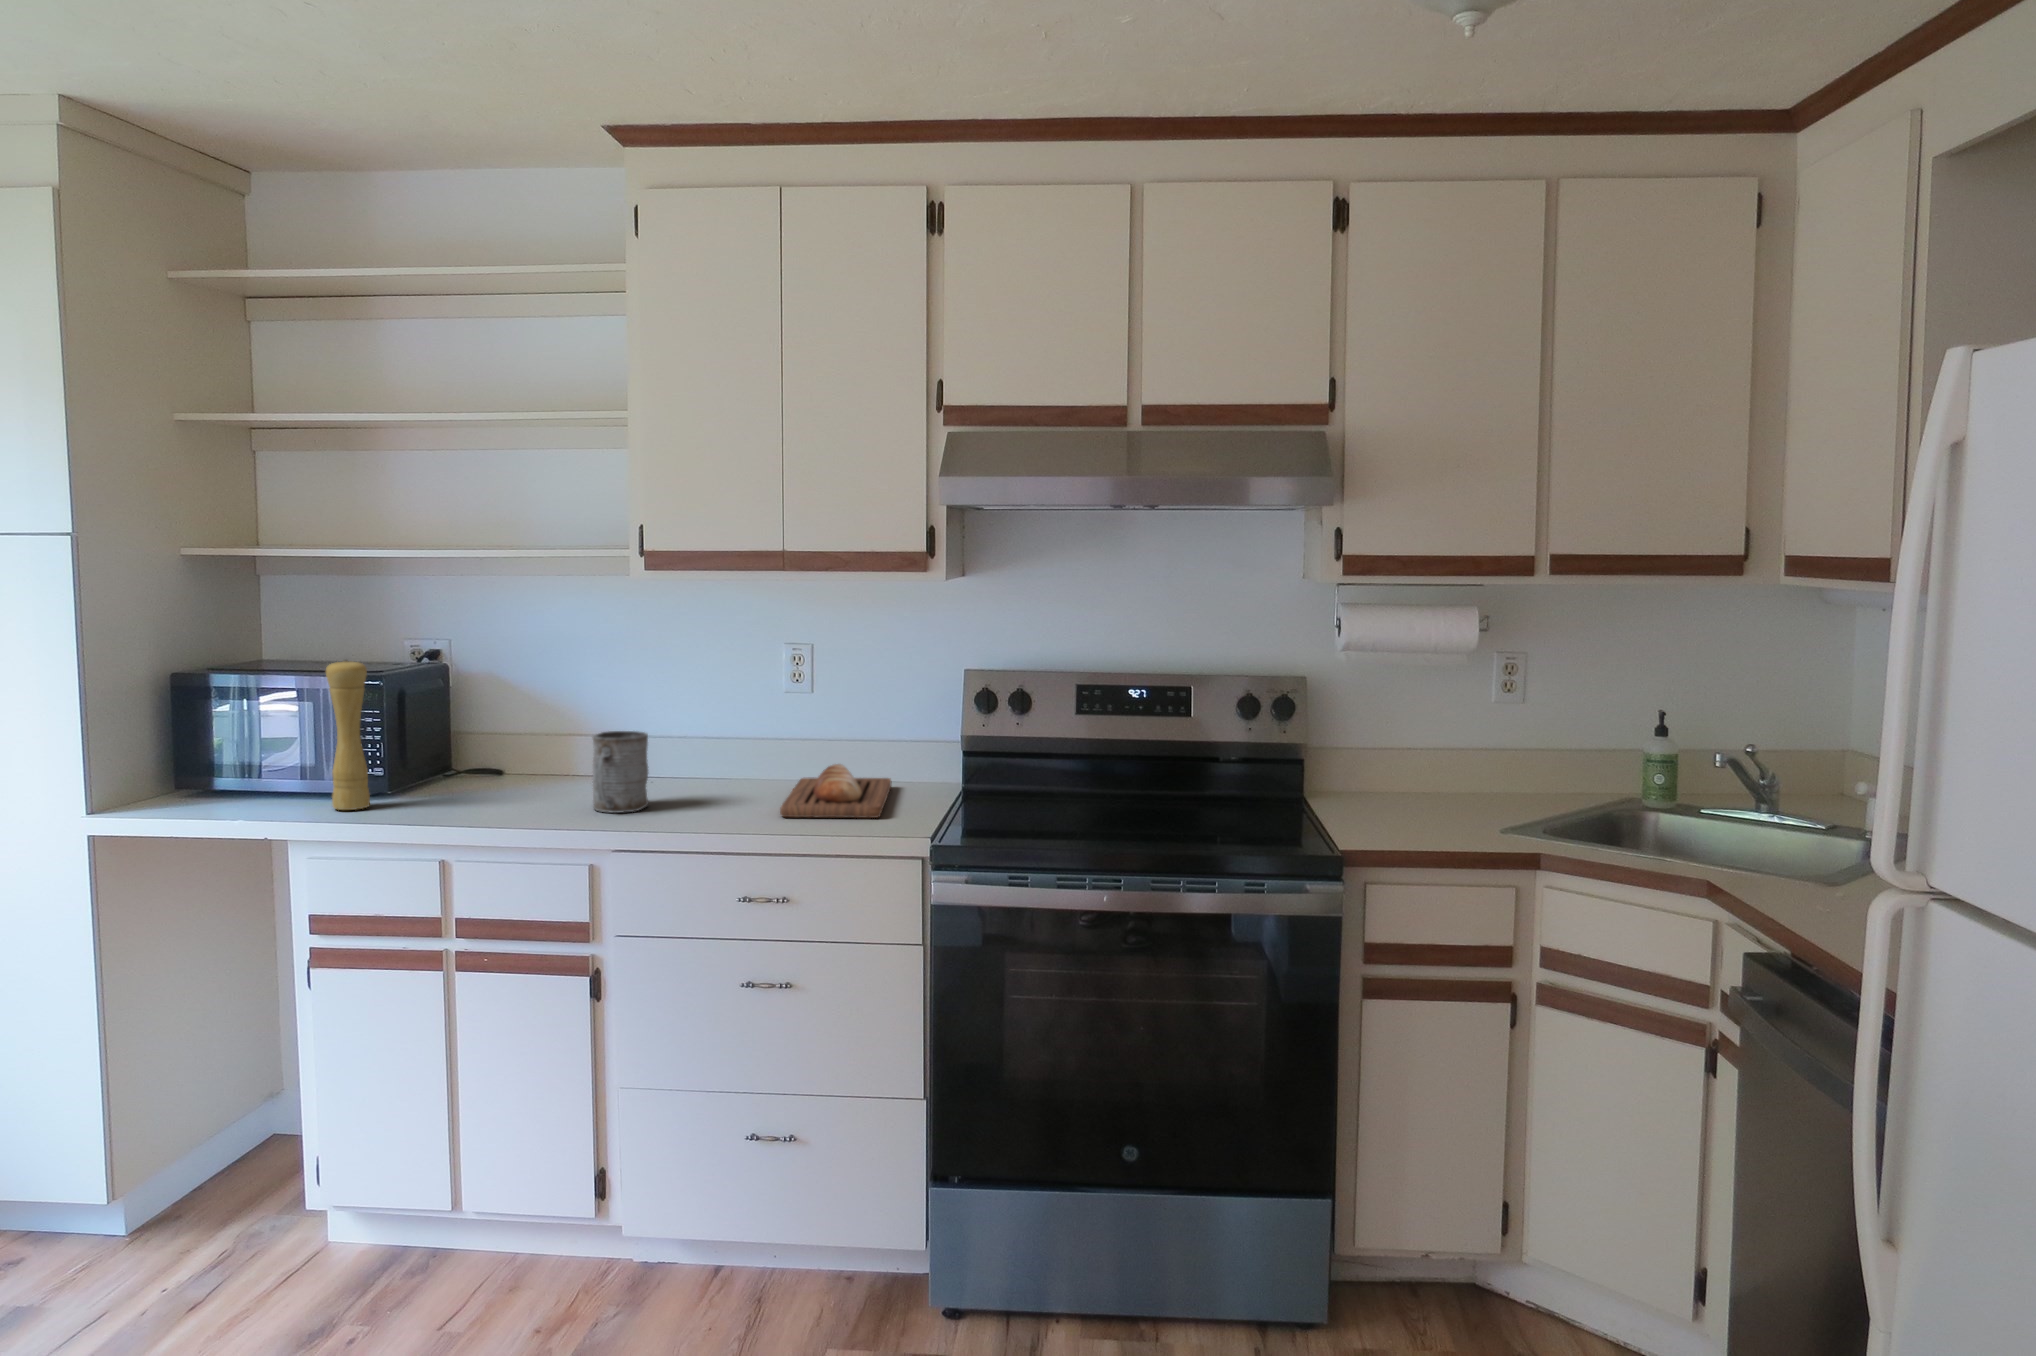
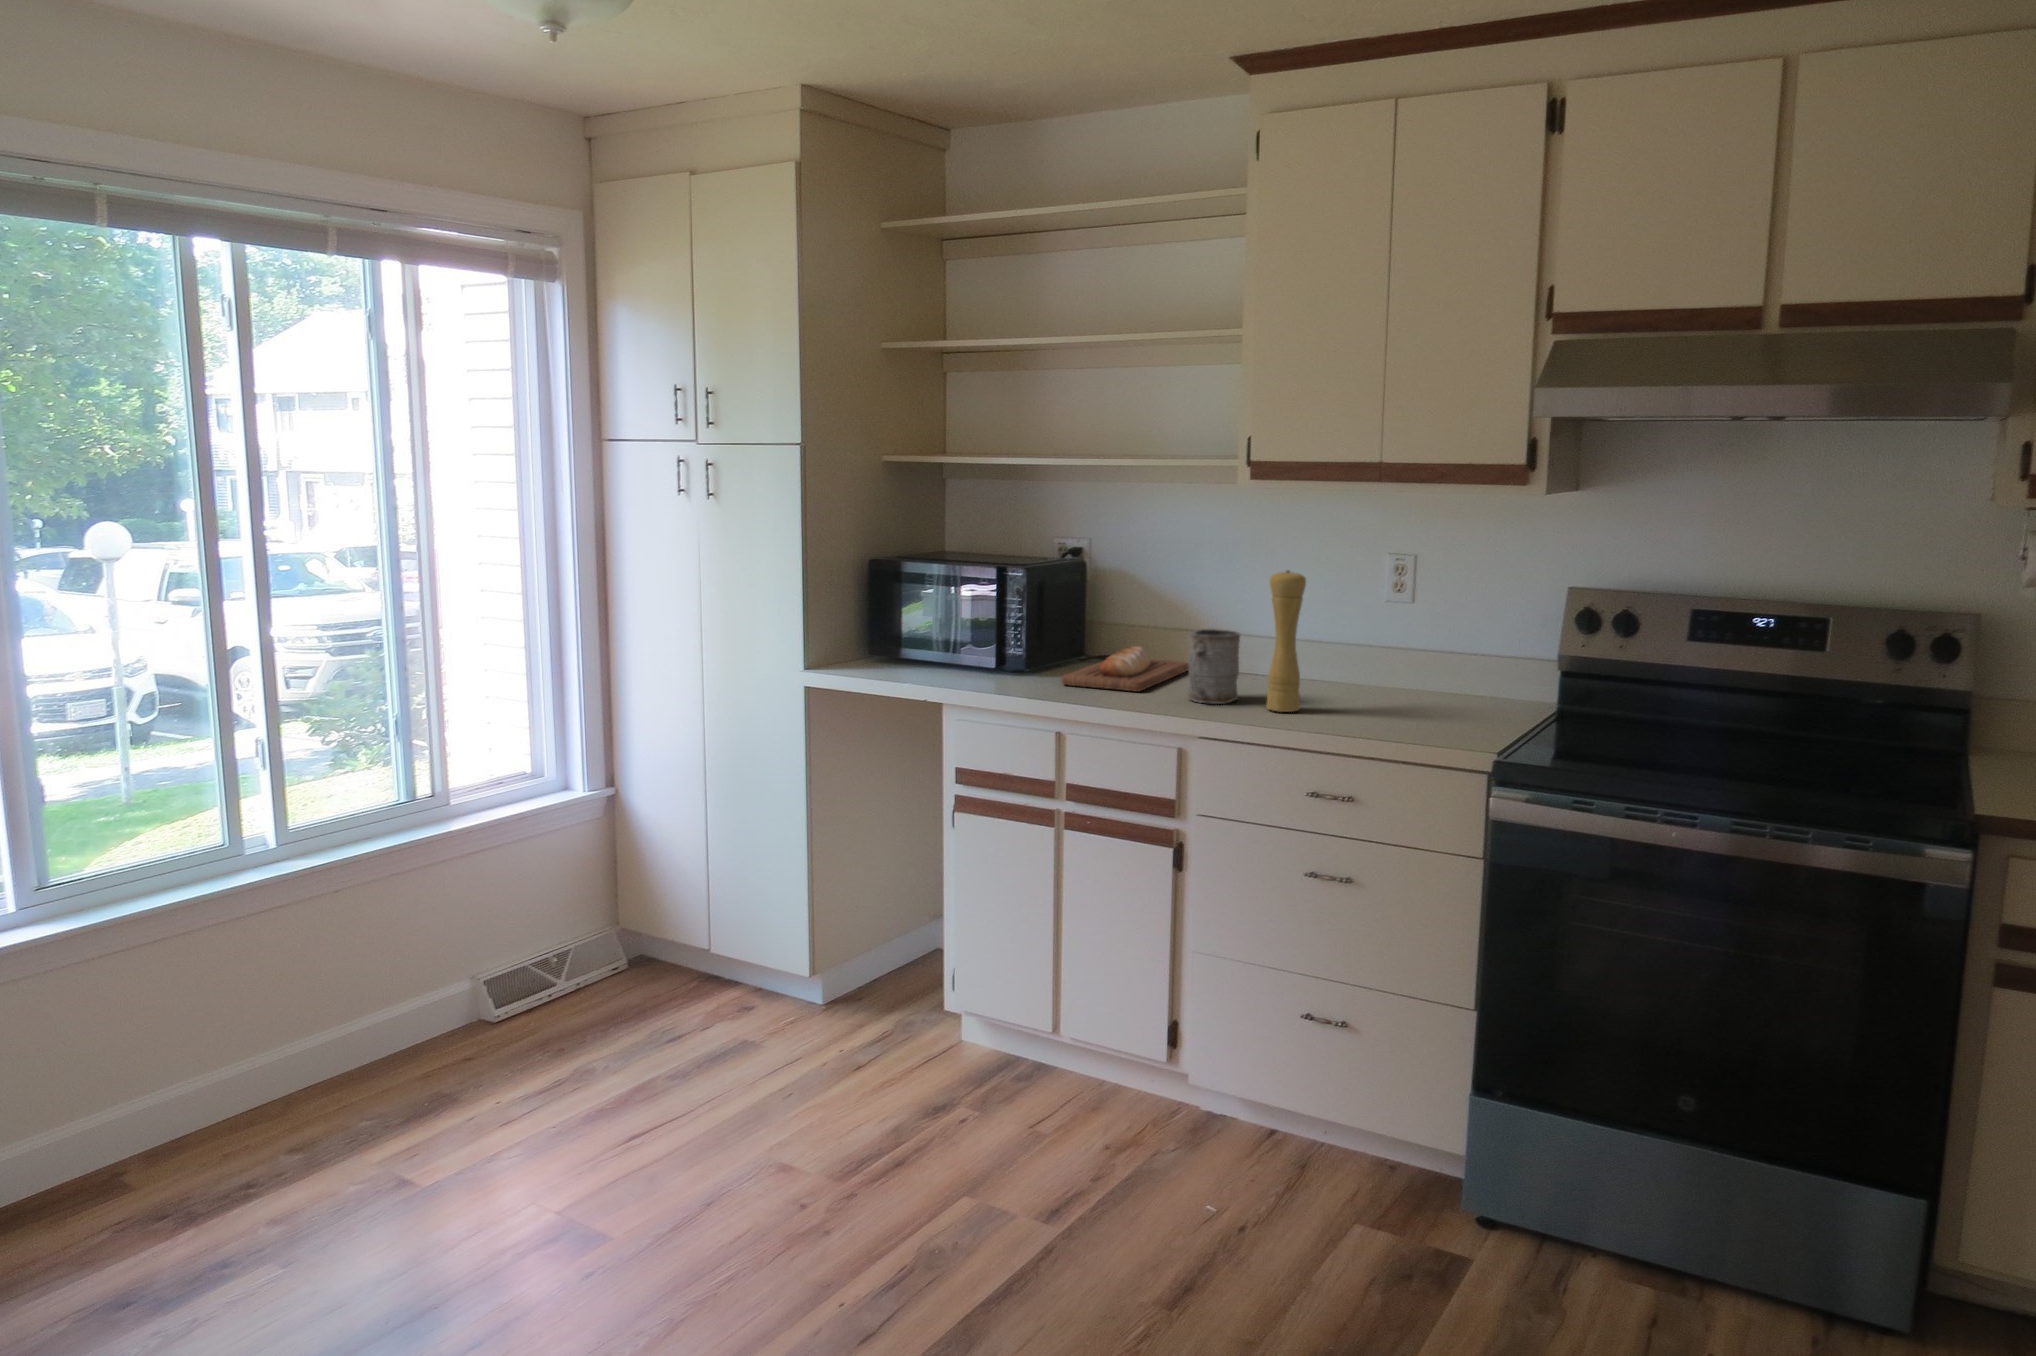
pepper mill: present [326,659,370,810] -> present [1267,570,1306,712]
bread loaf: present [780,764,892,818] -> present [1062,646,1189,691]

